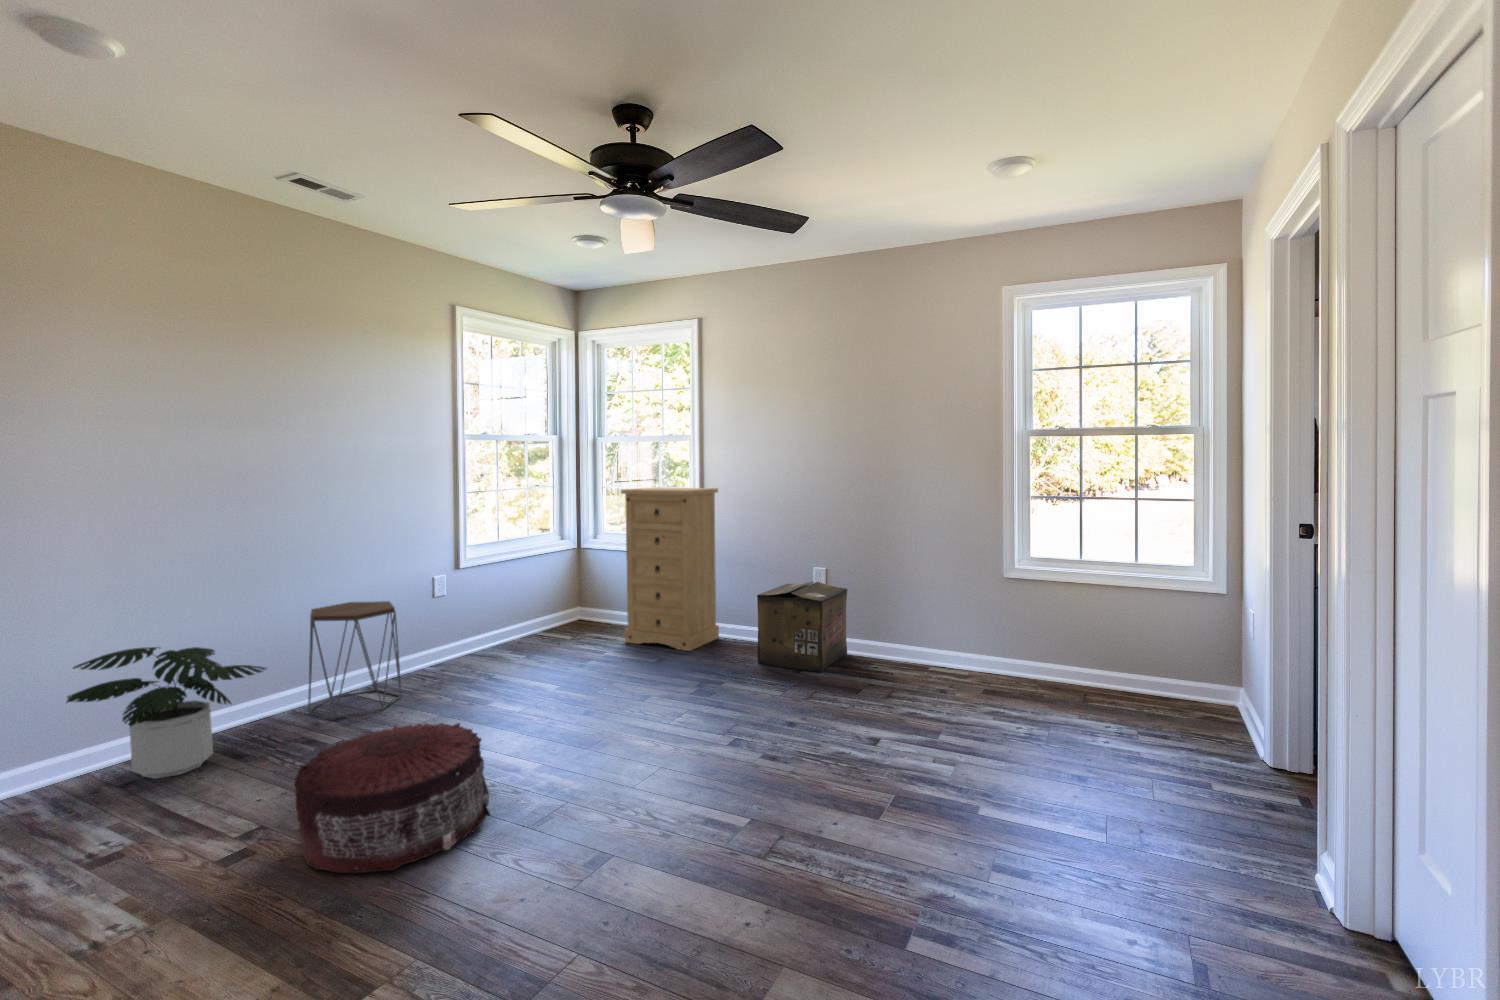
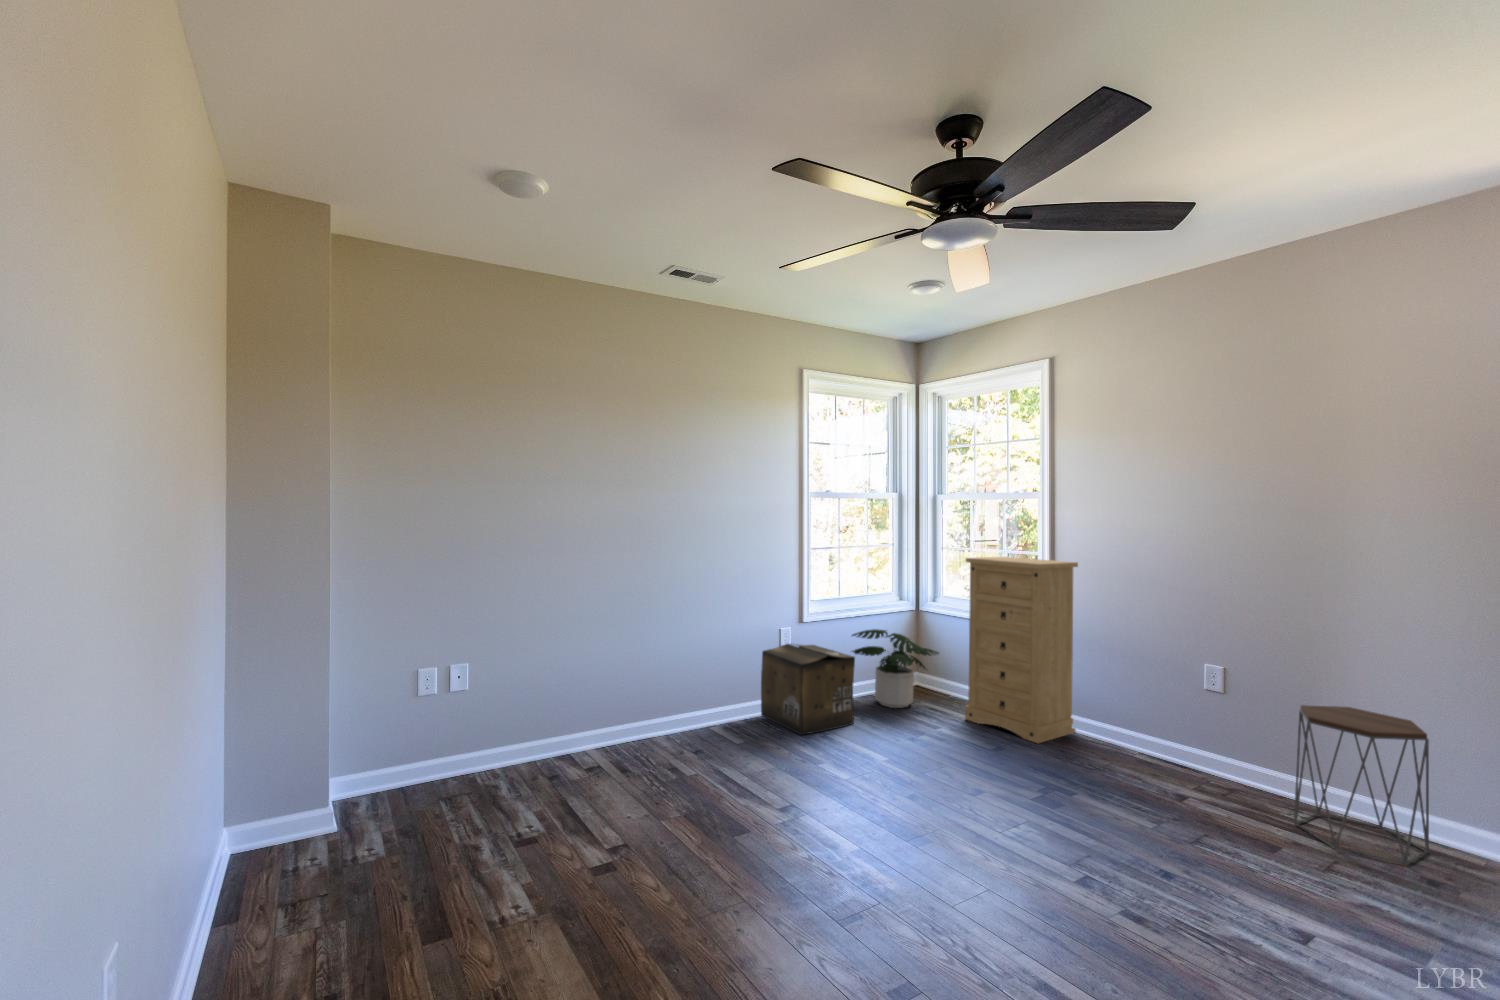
cardboard box: present [757,582,847,672] -> present [761,644,855,735]
side table: present [308,601,402,718] -> present [1294,705,1429,864]
potted plant: present [66,647,266,779] -> present [852,629,938,708]
pouf: present [295,723,490,873] -> none [641,777,802,932]

